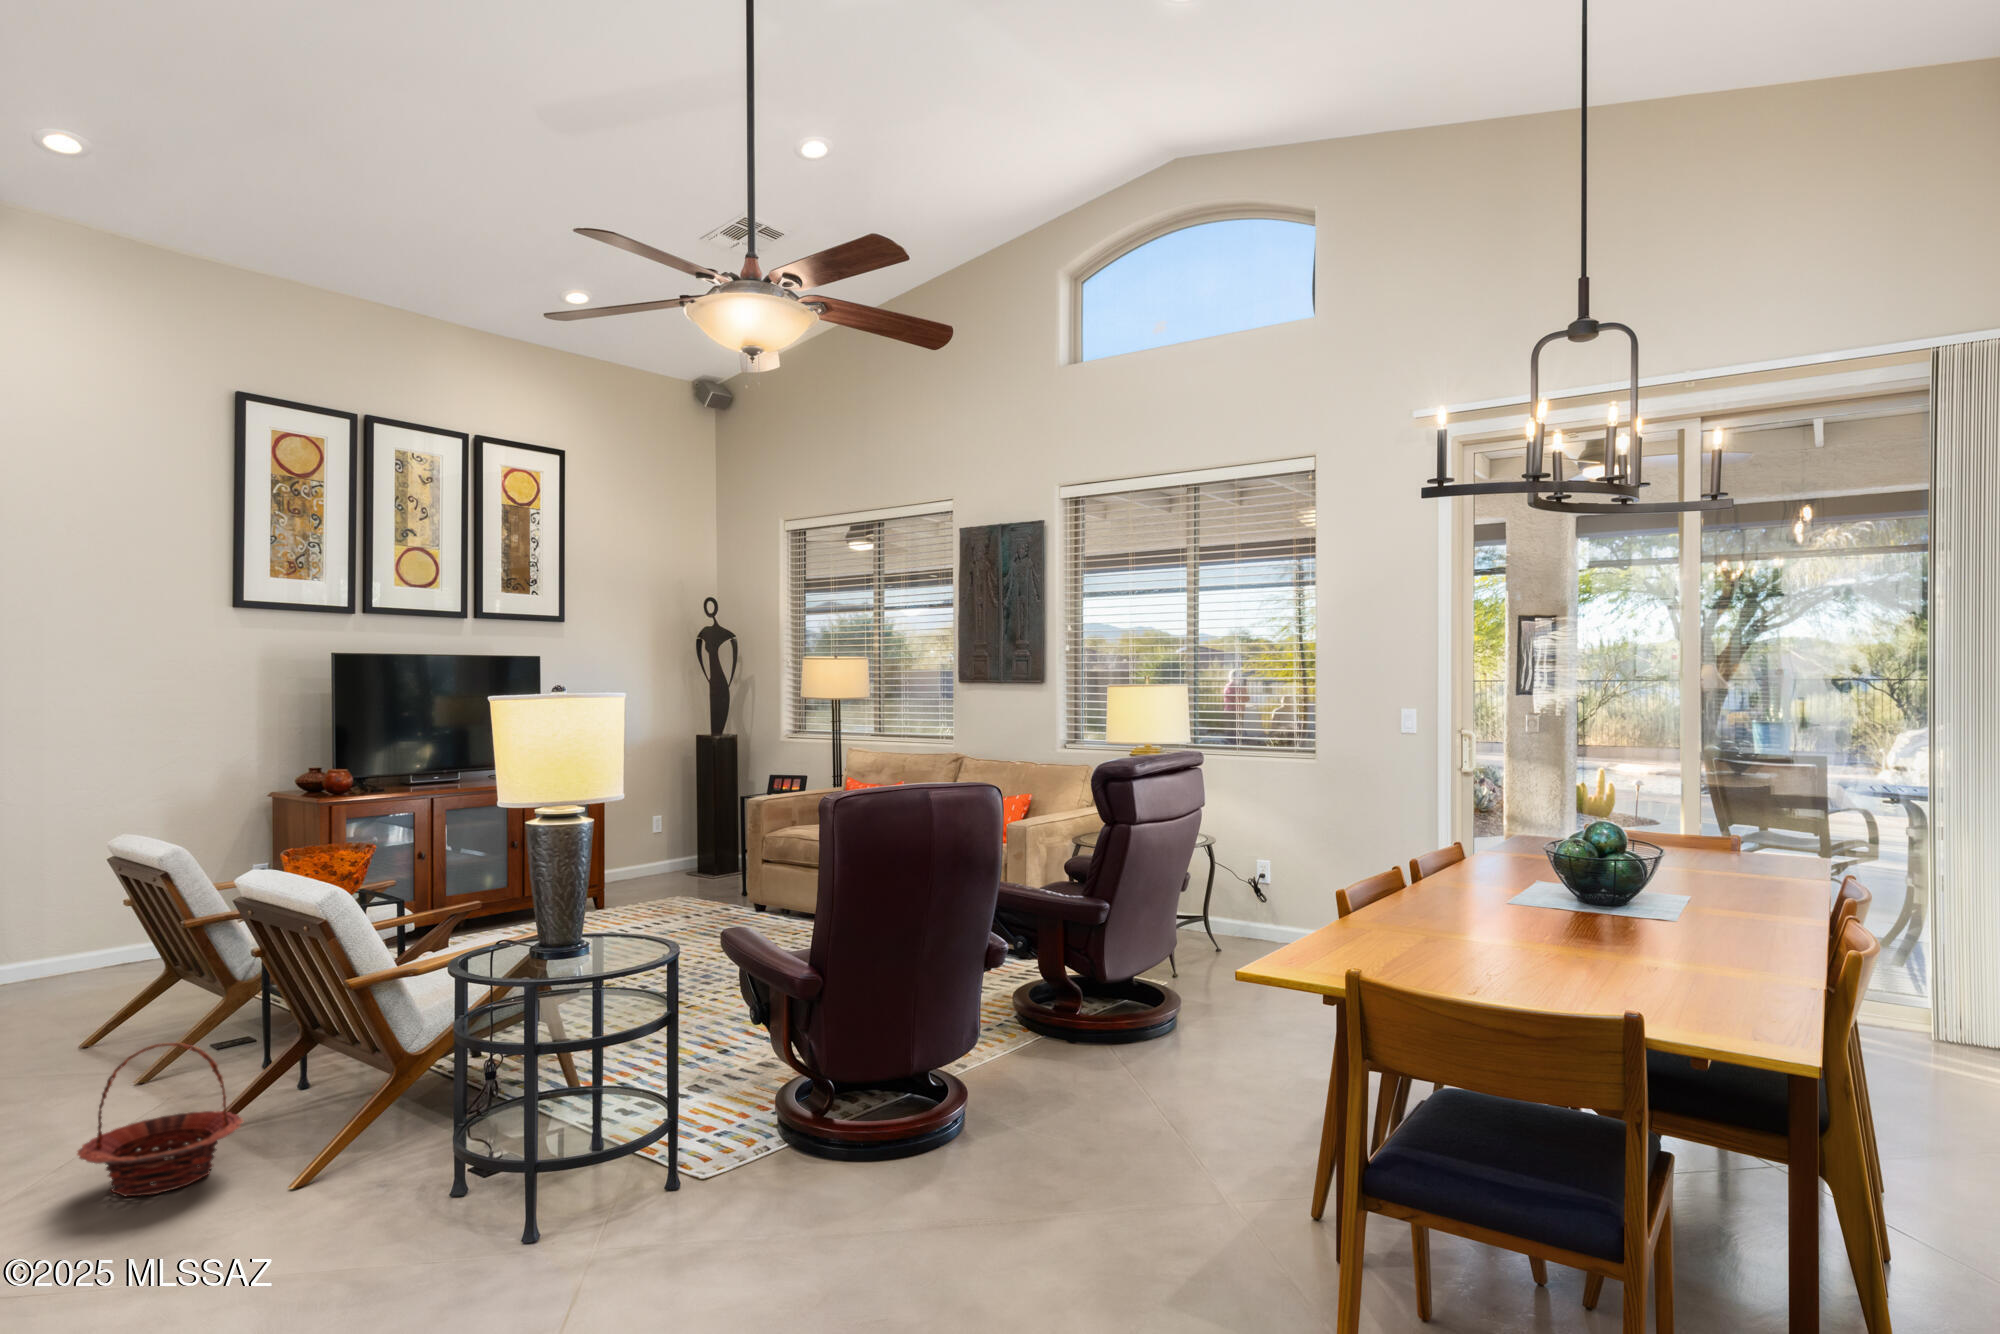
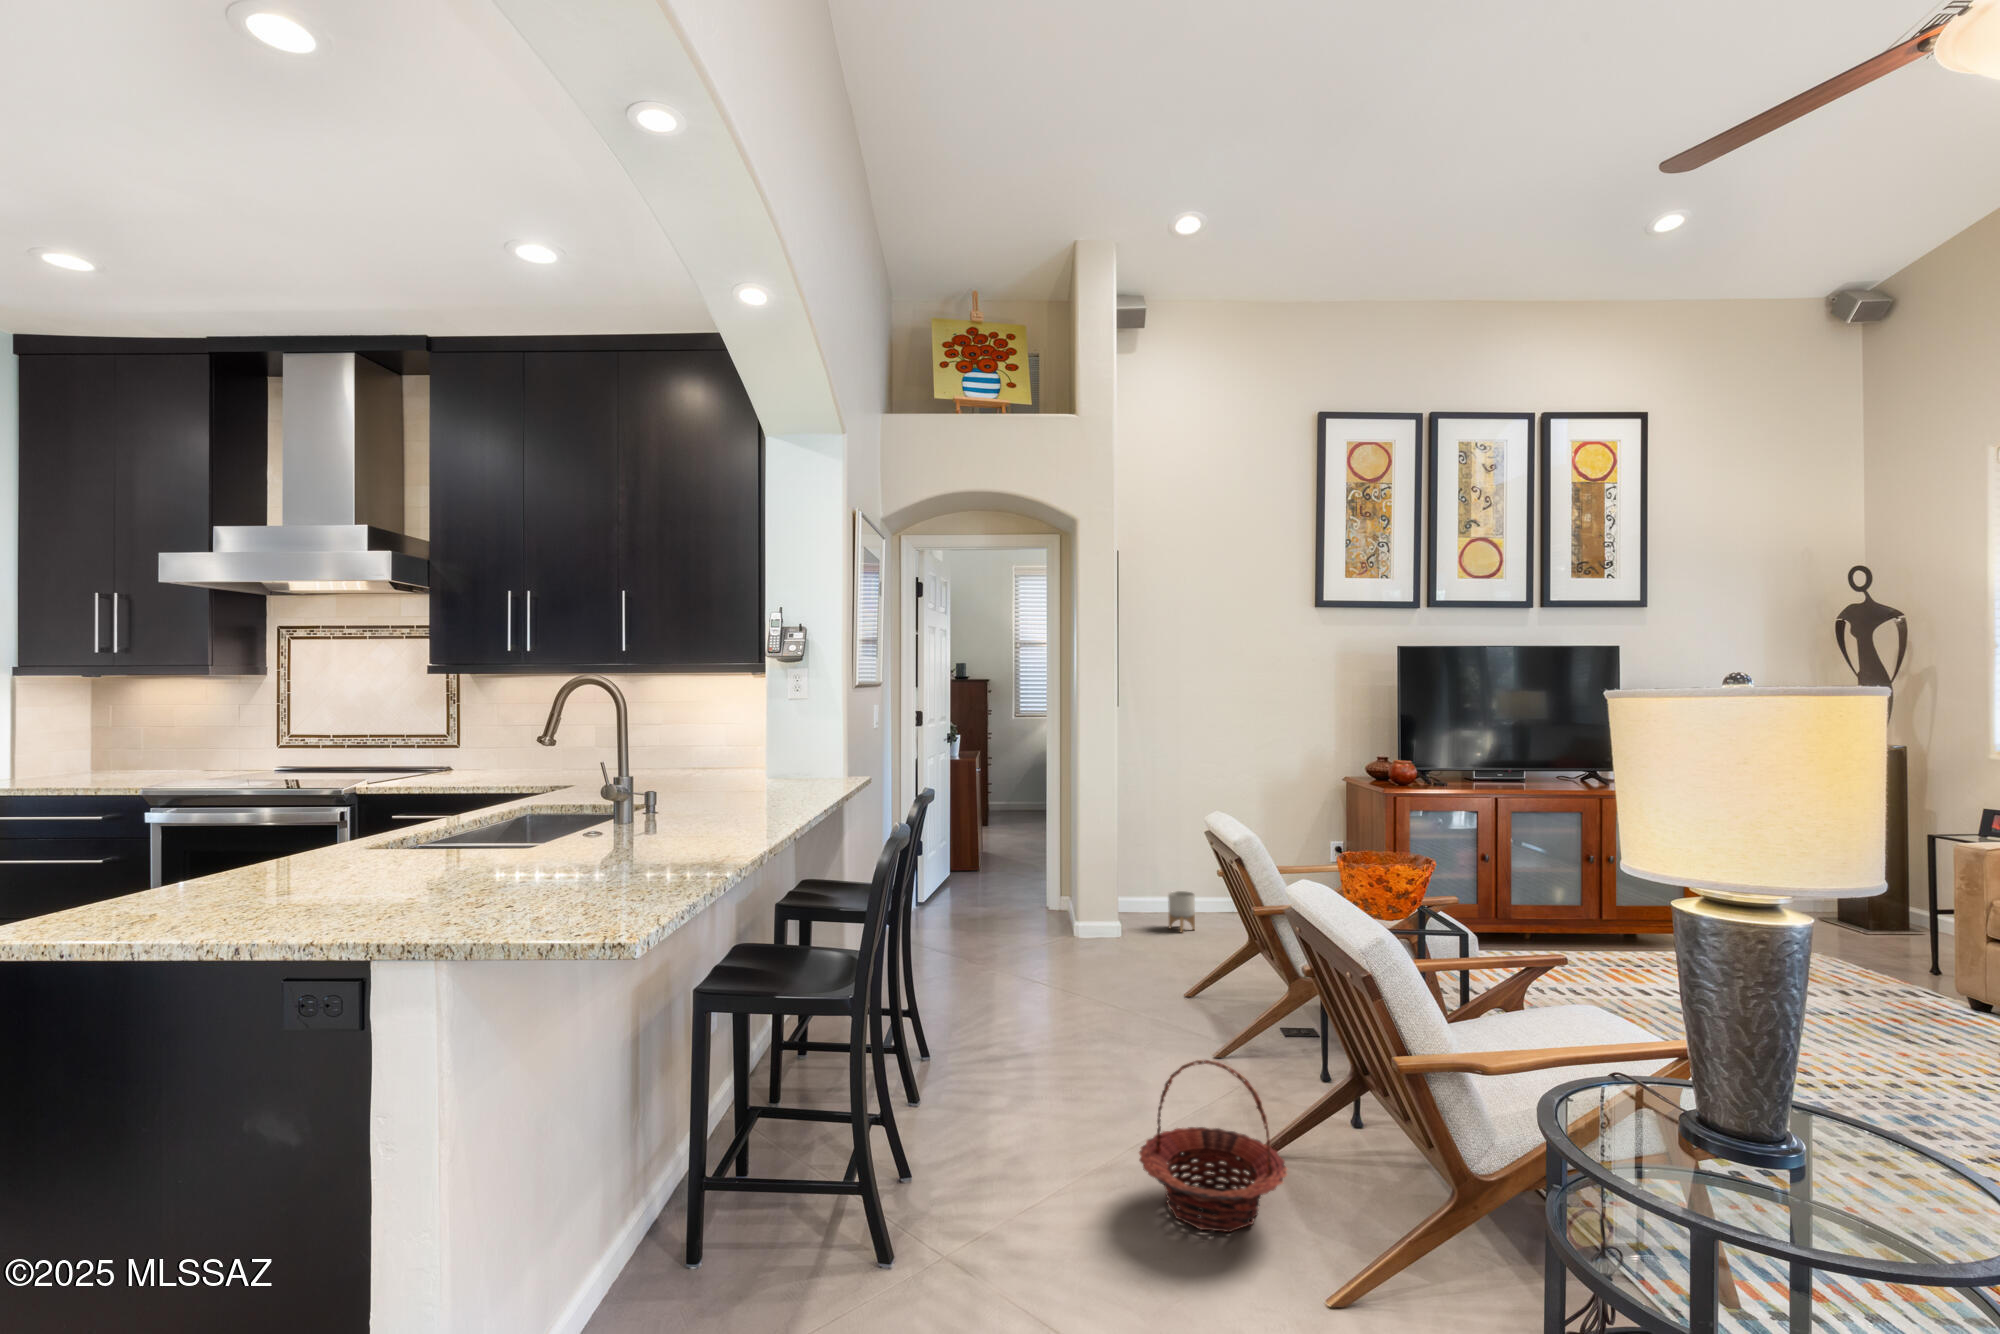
planter: none [31,947,72,997] -> present [1168,891,1195,932]

